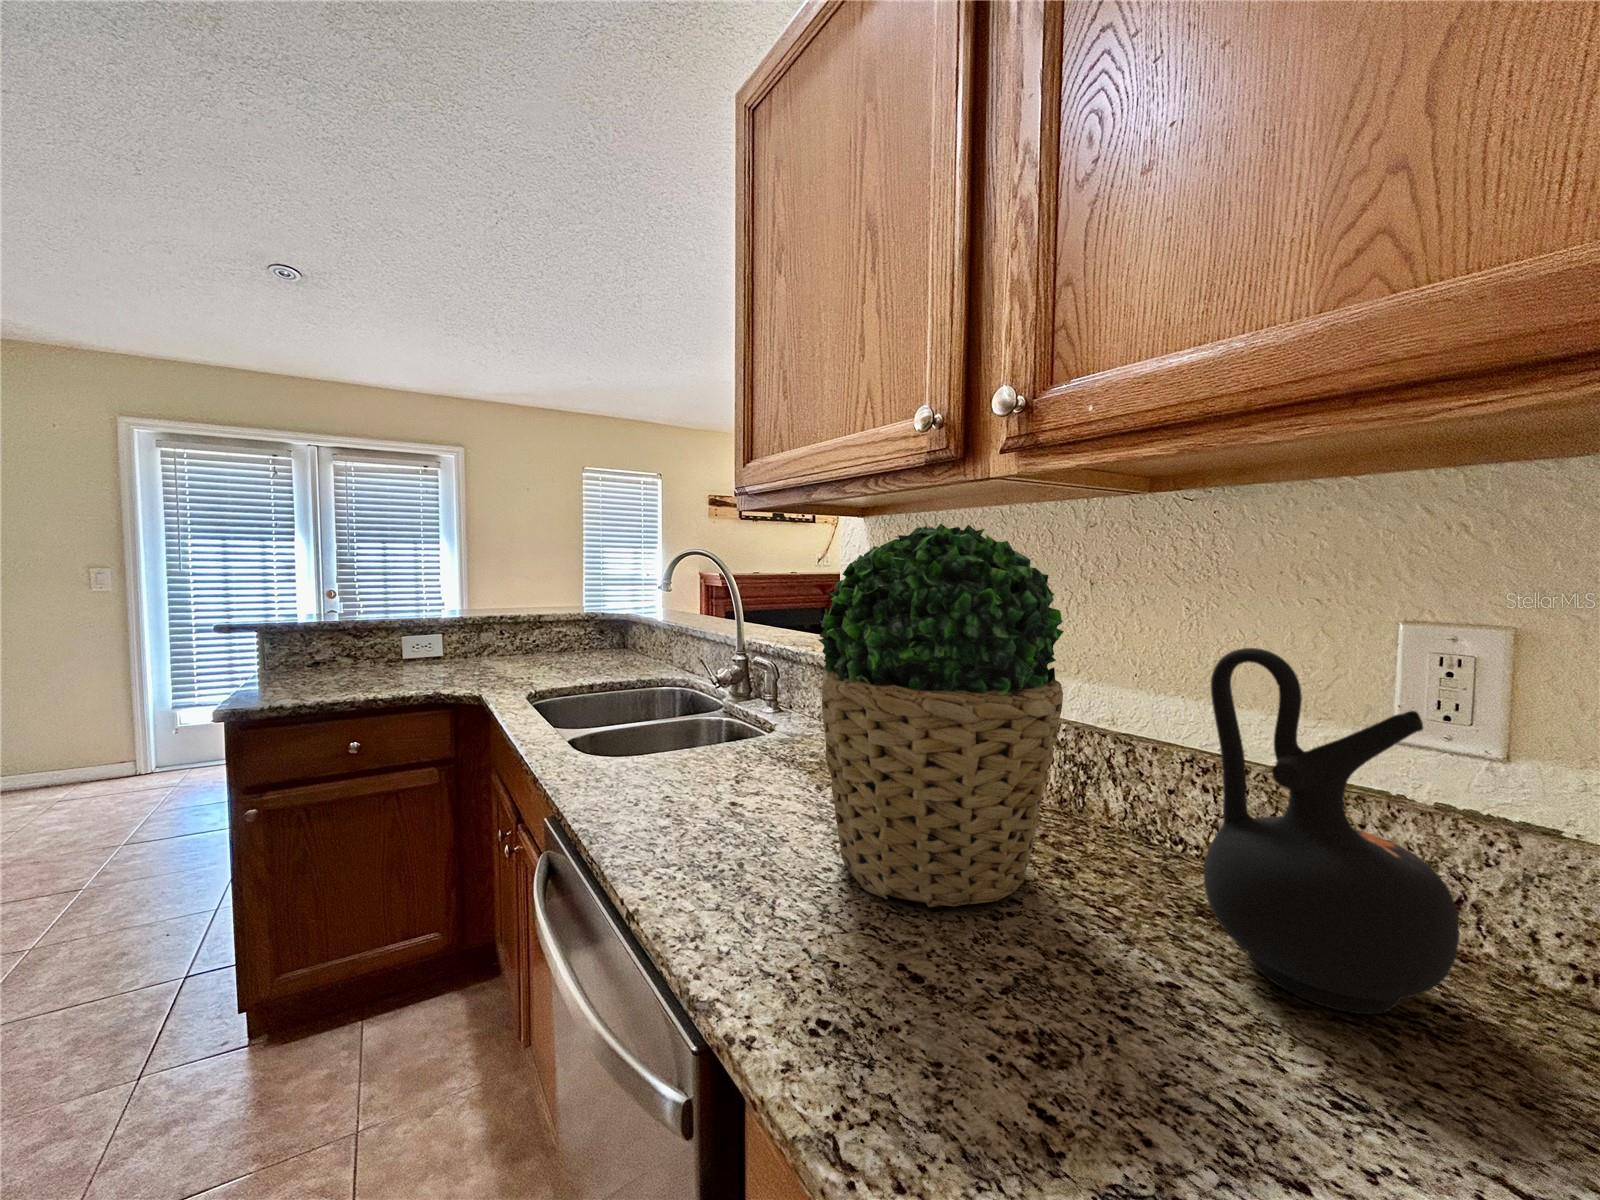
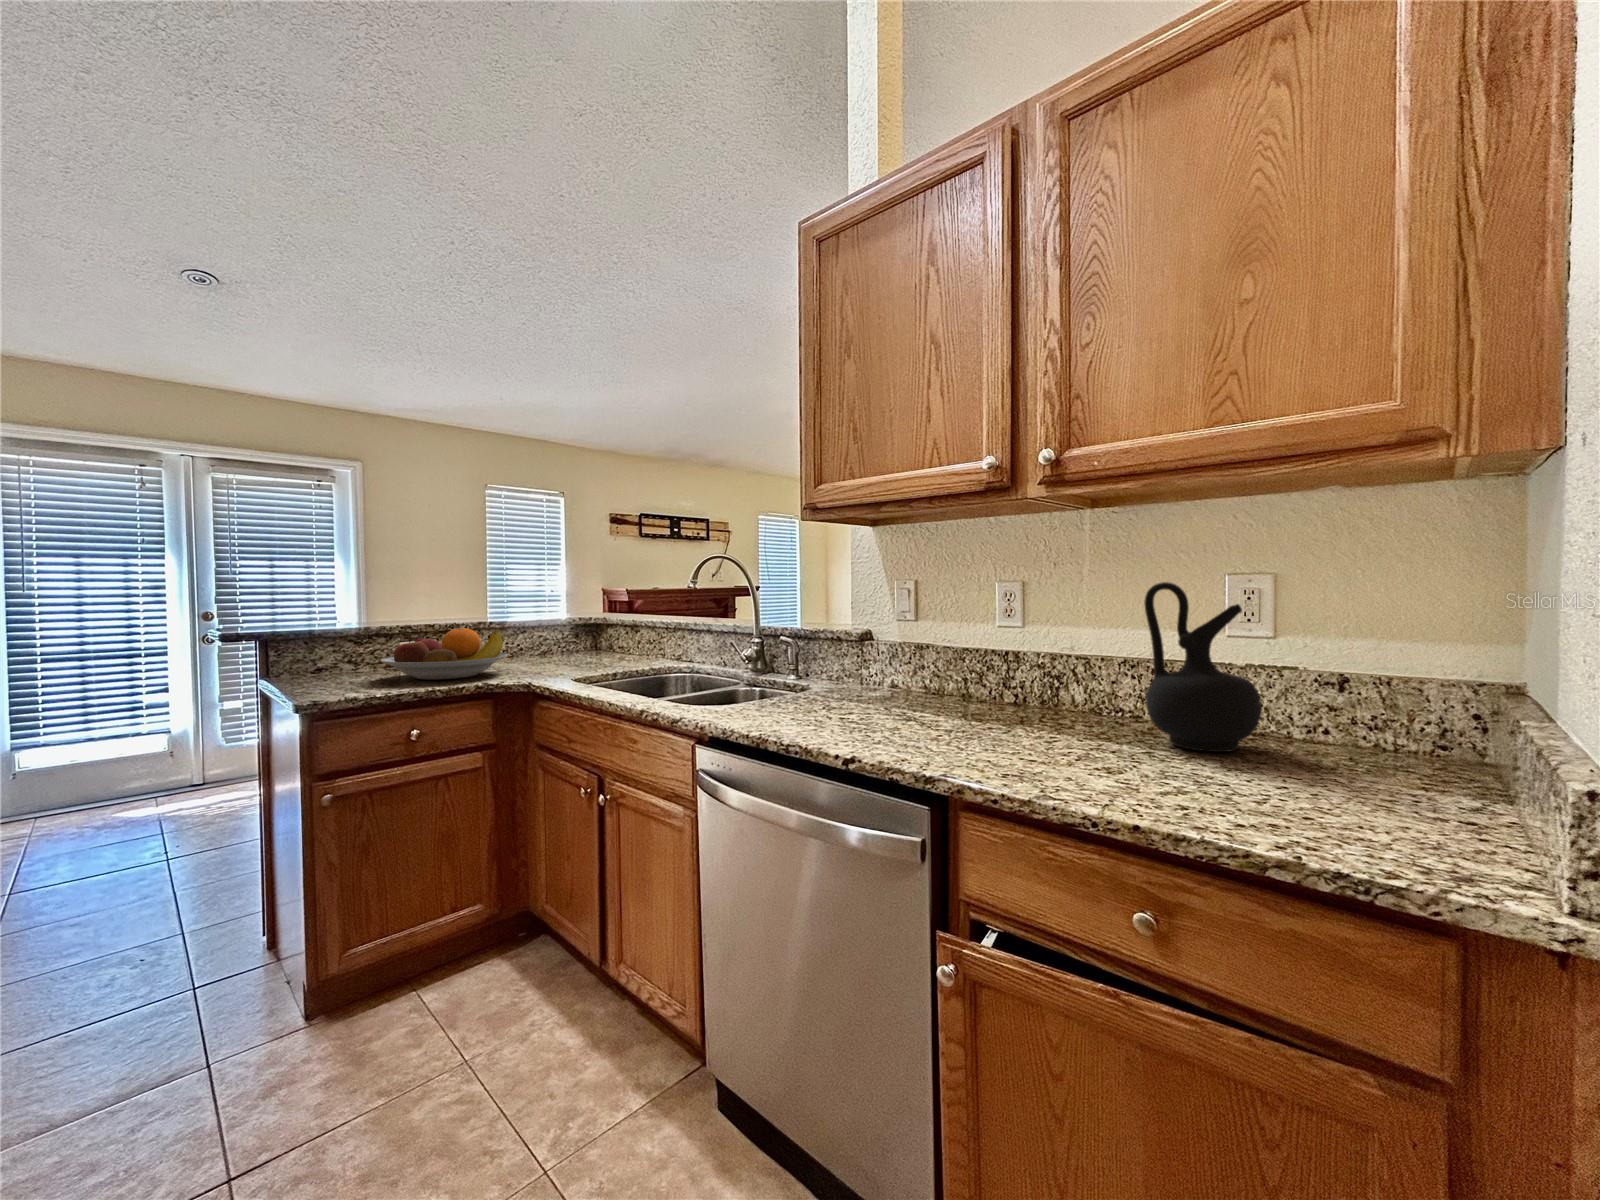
potted plant: present [818,524,1064,907] -> none [914,520,1065,741]
fruit bowl: none [349,628,489,684] -> present [380,628,507,680]

